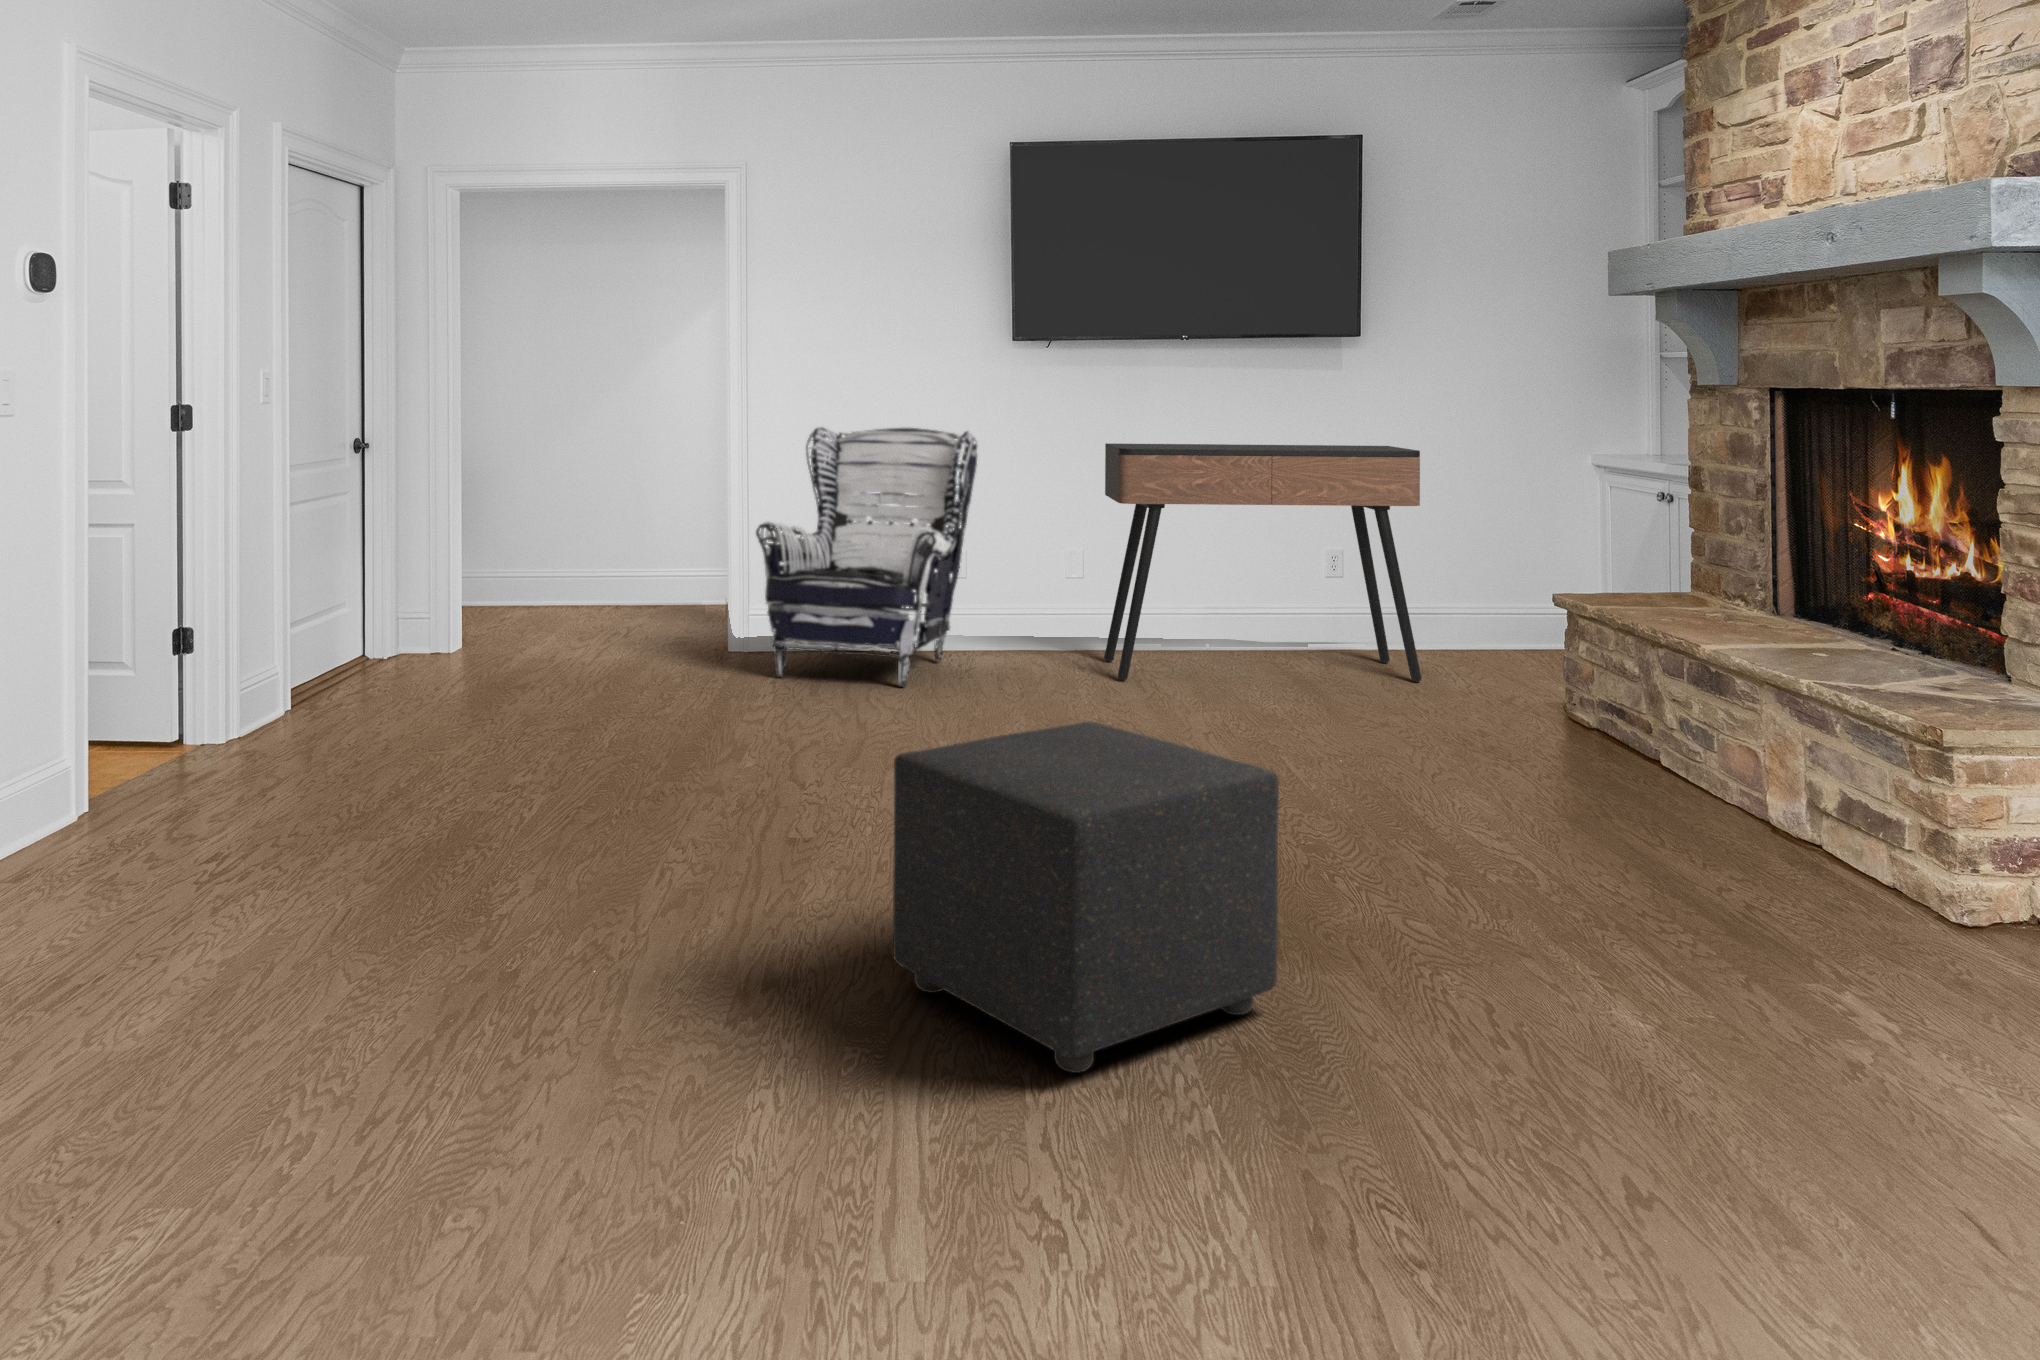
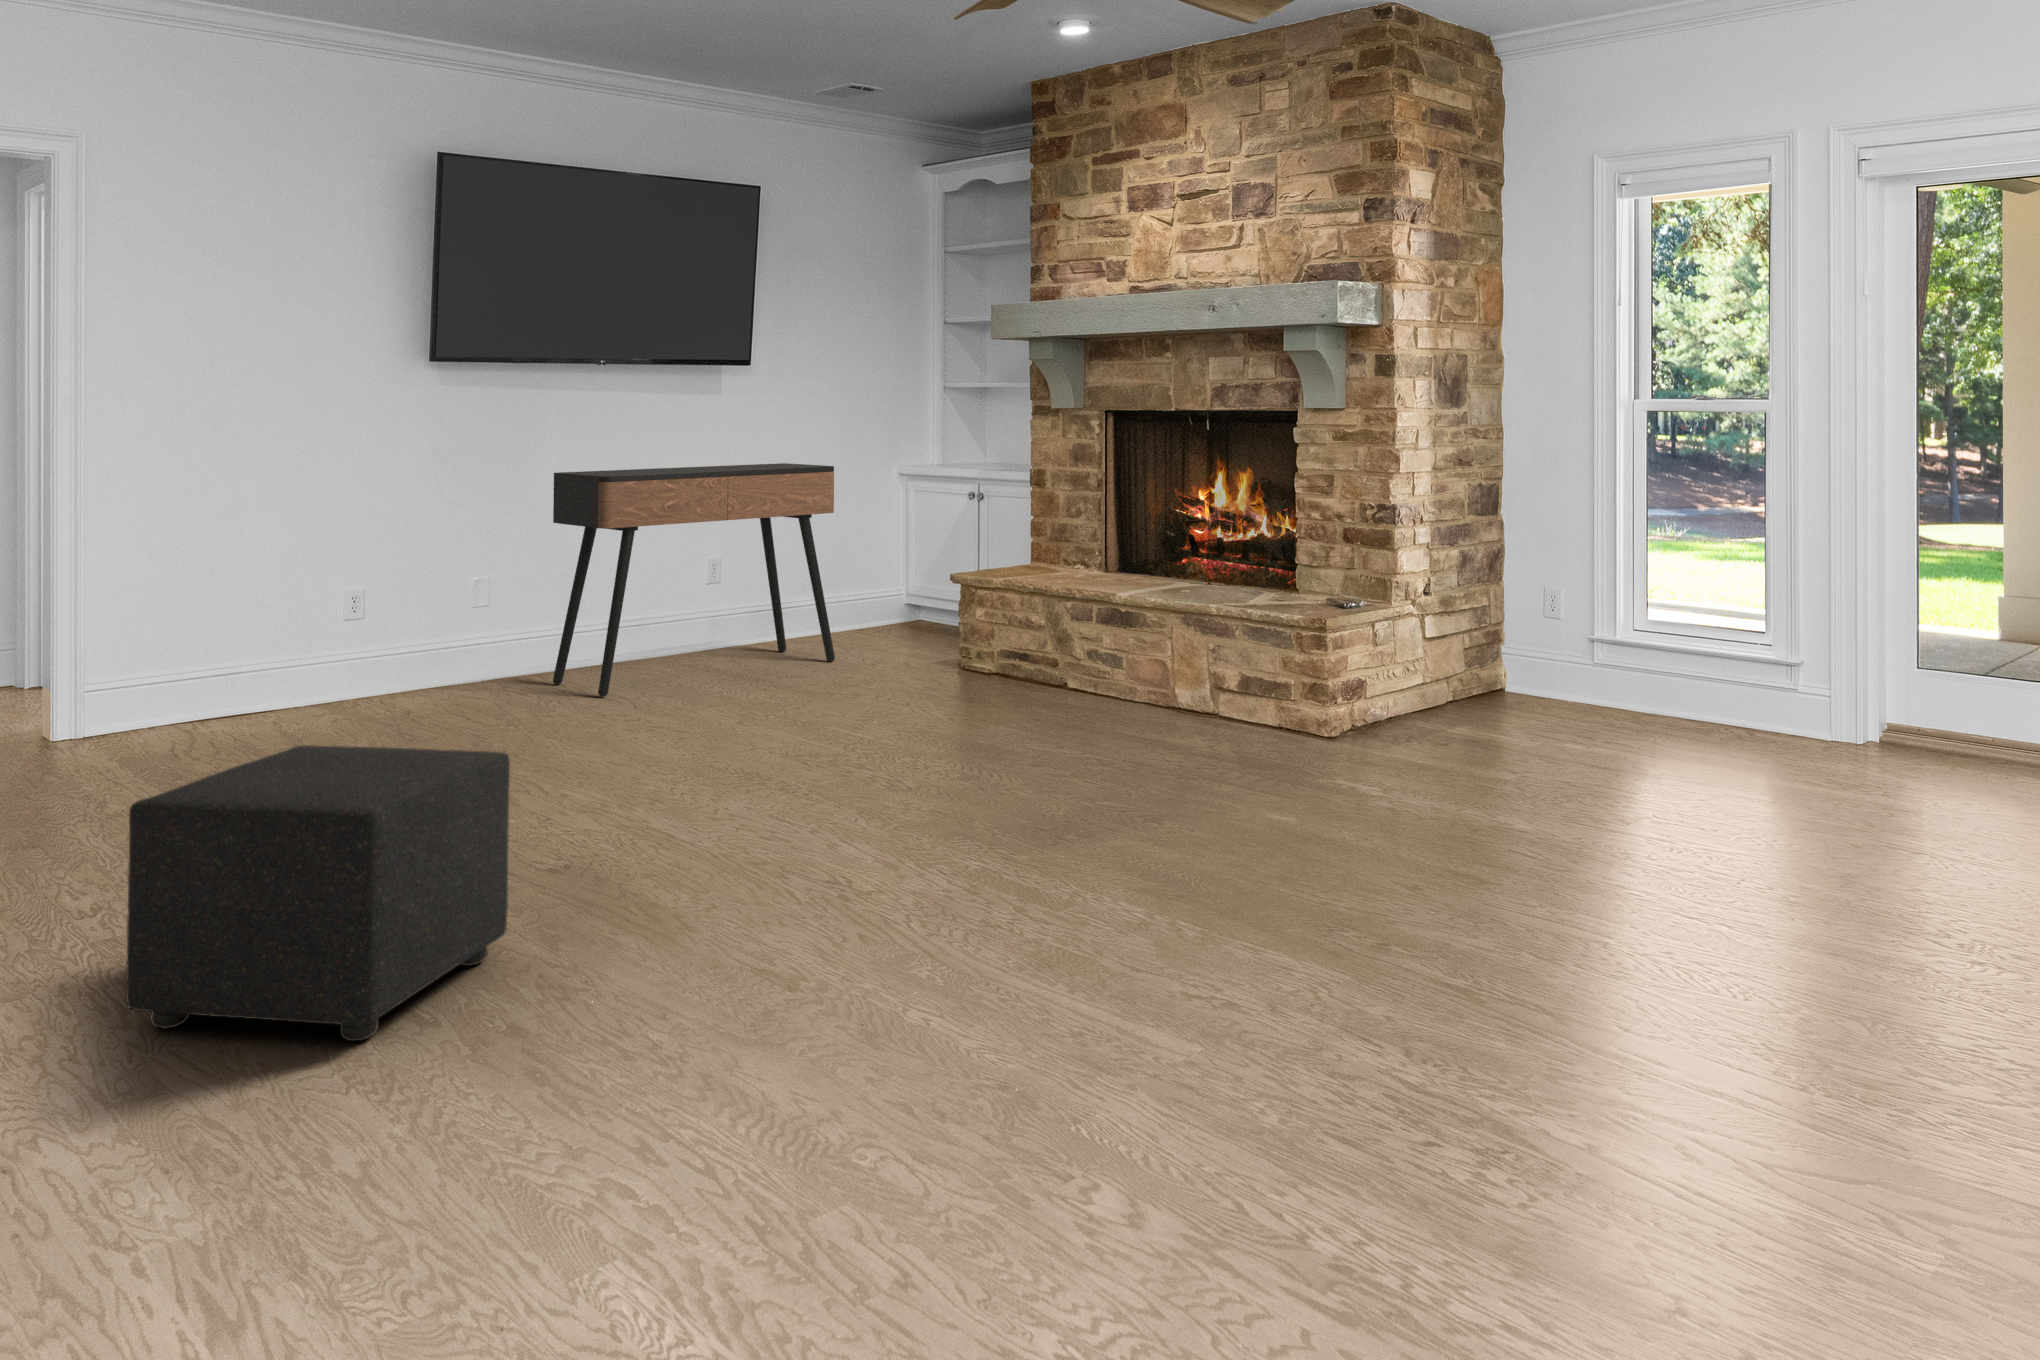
armchair: present [756,428,977,687] -> none [212,466,444,749]
ottoman: present [893,721,1279,1073] -> present [126,745,510,1041]

